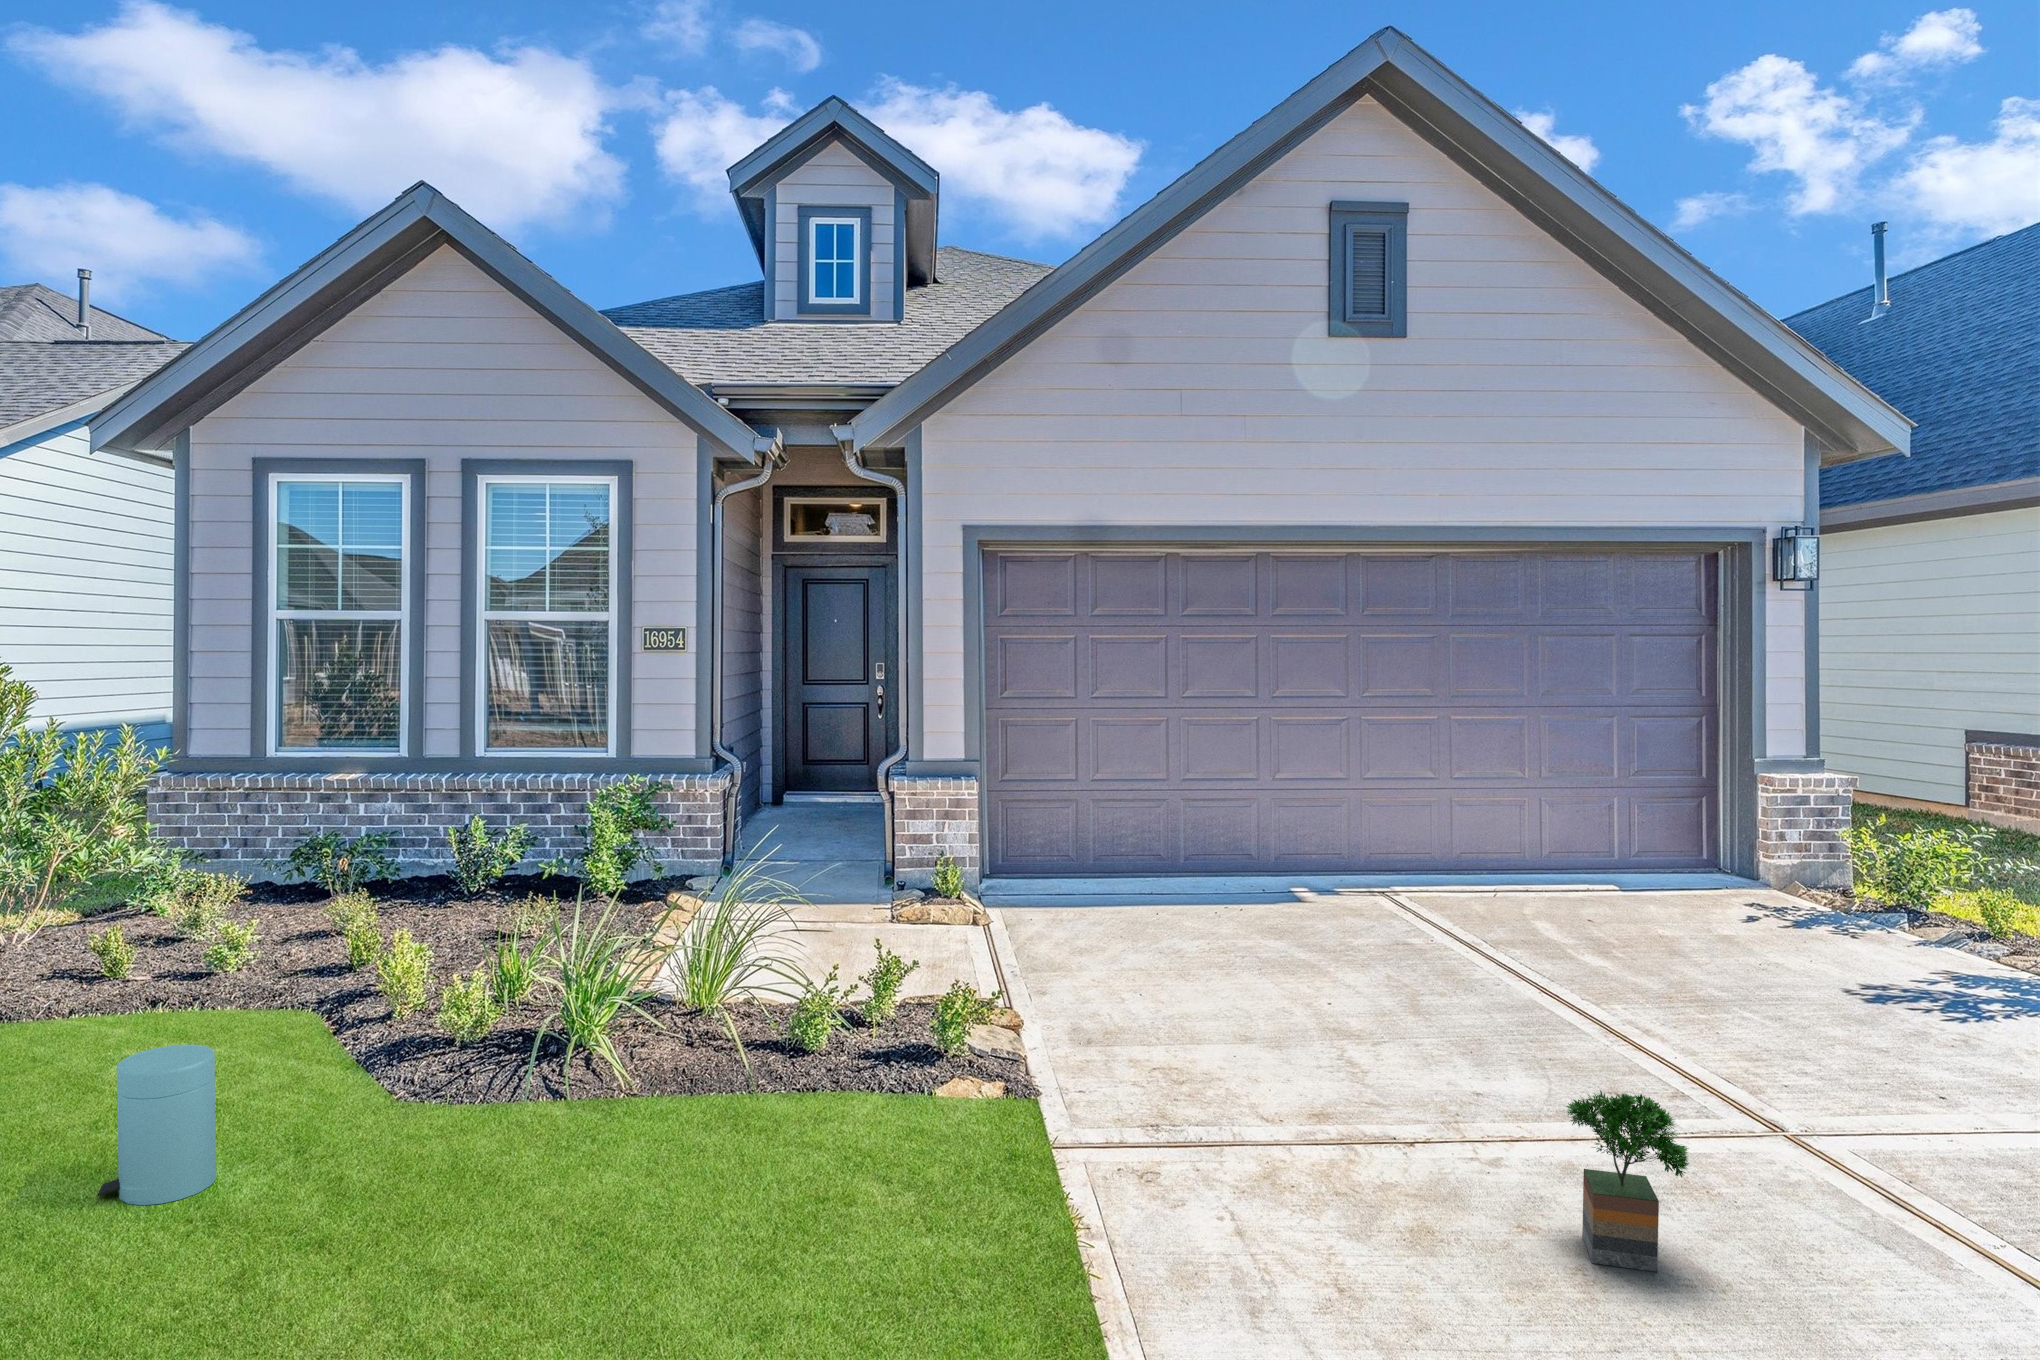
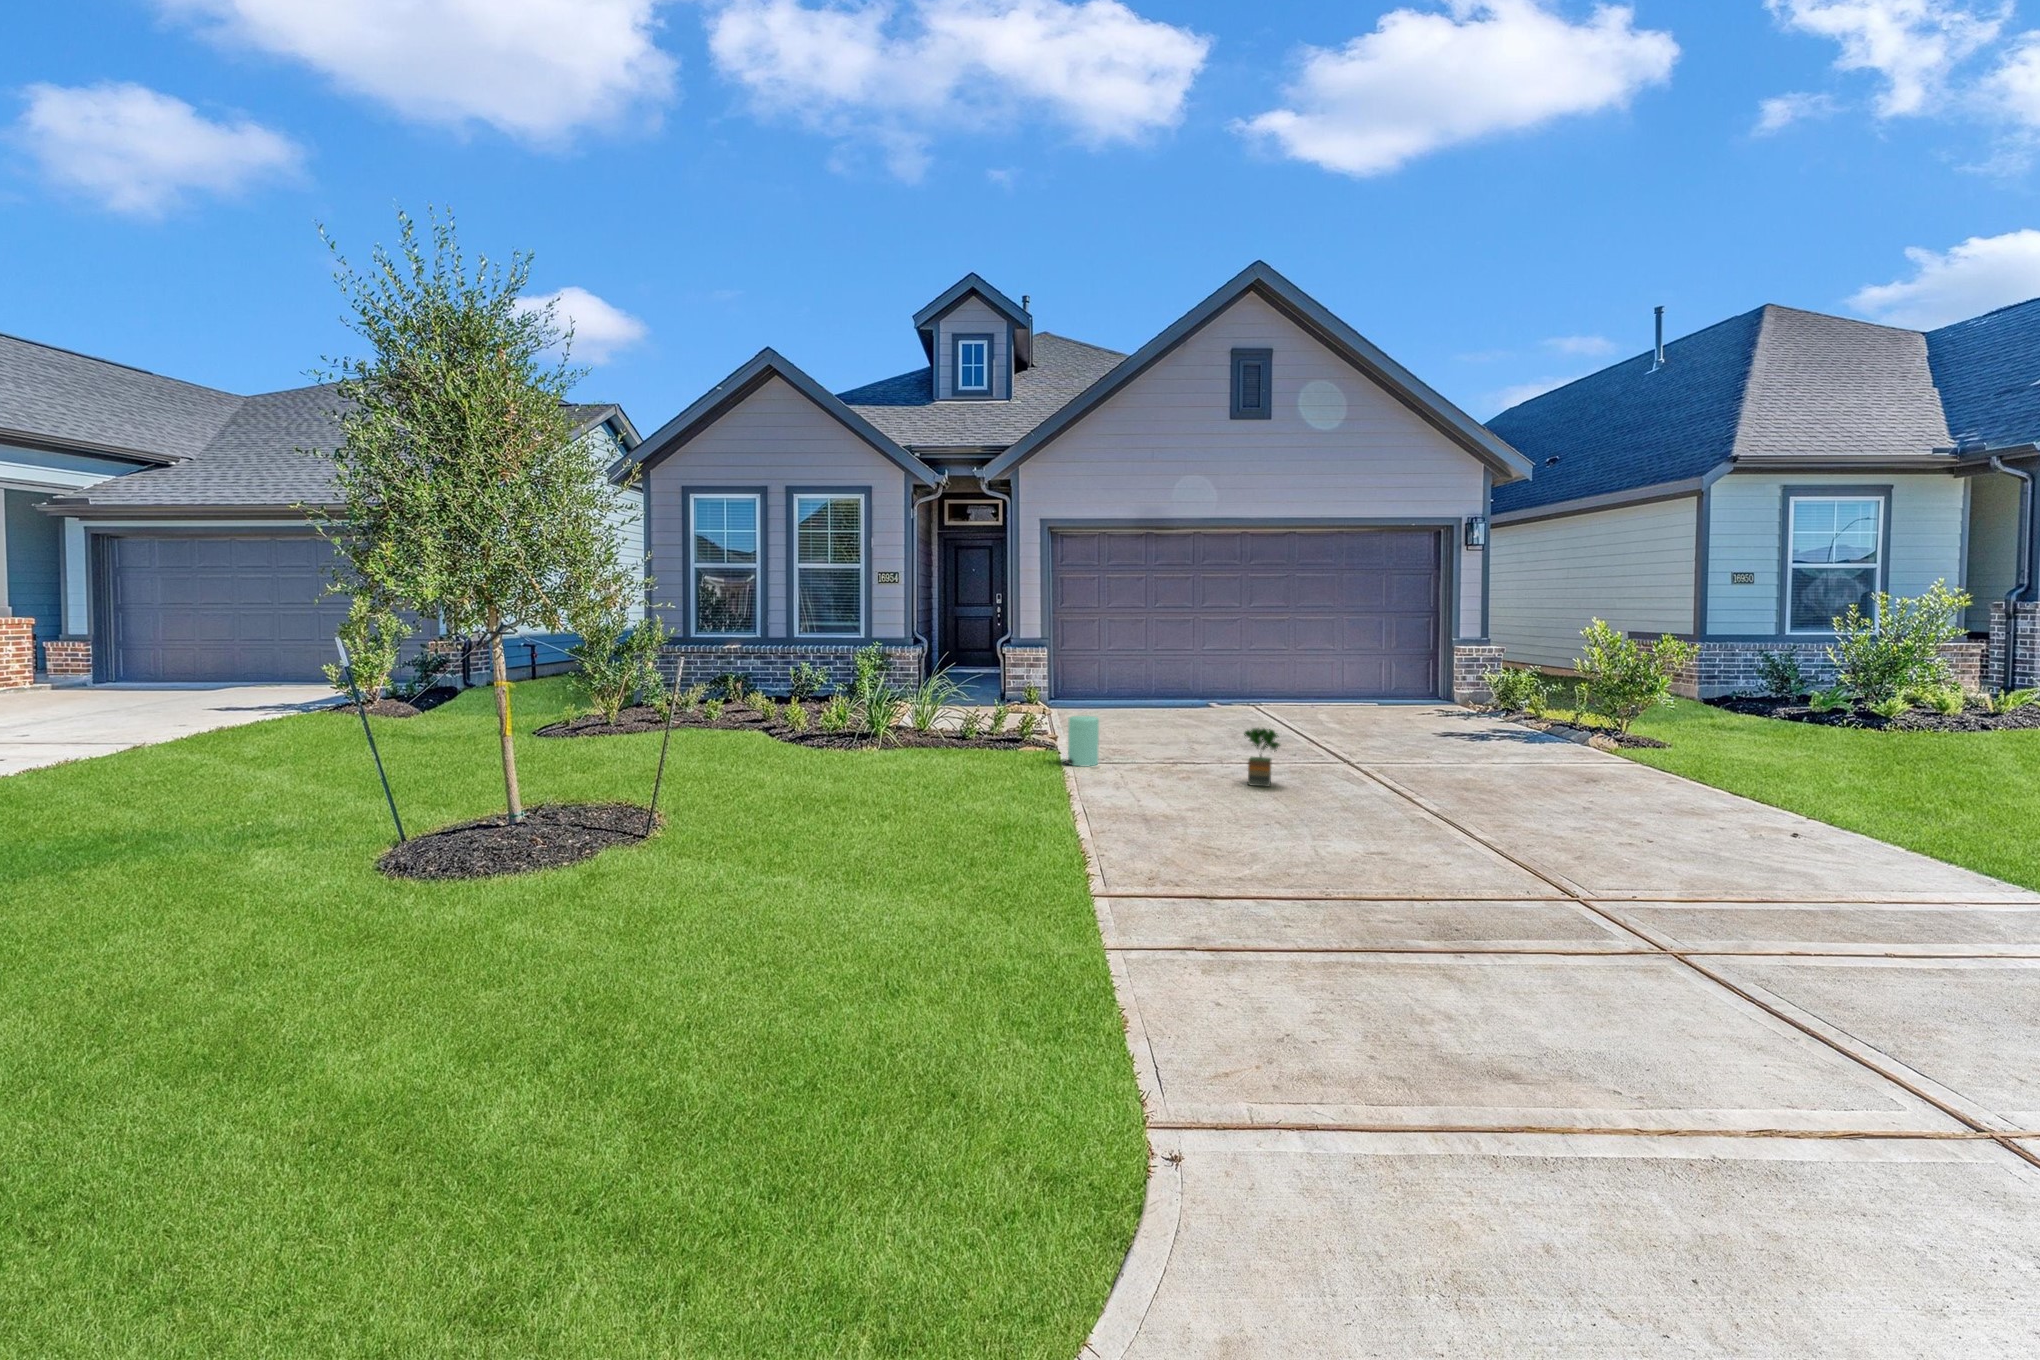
trash can: present [98,1044,216,1205] -> present [1064,716,1099,766]

